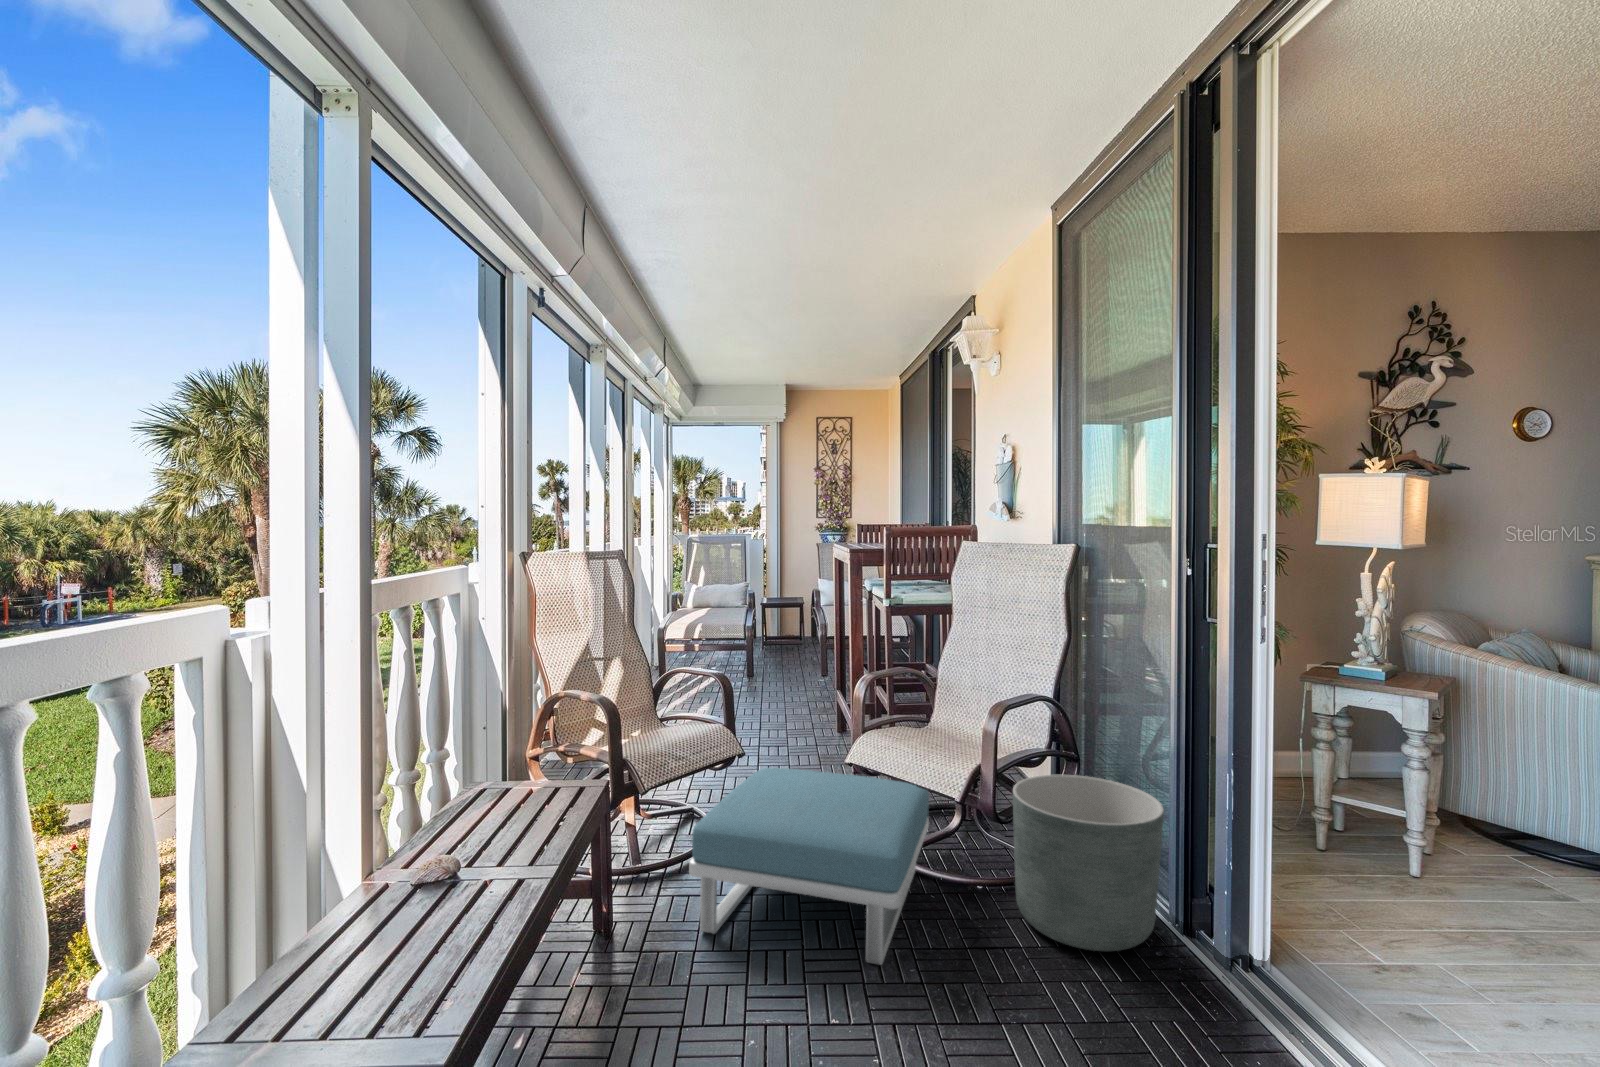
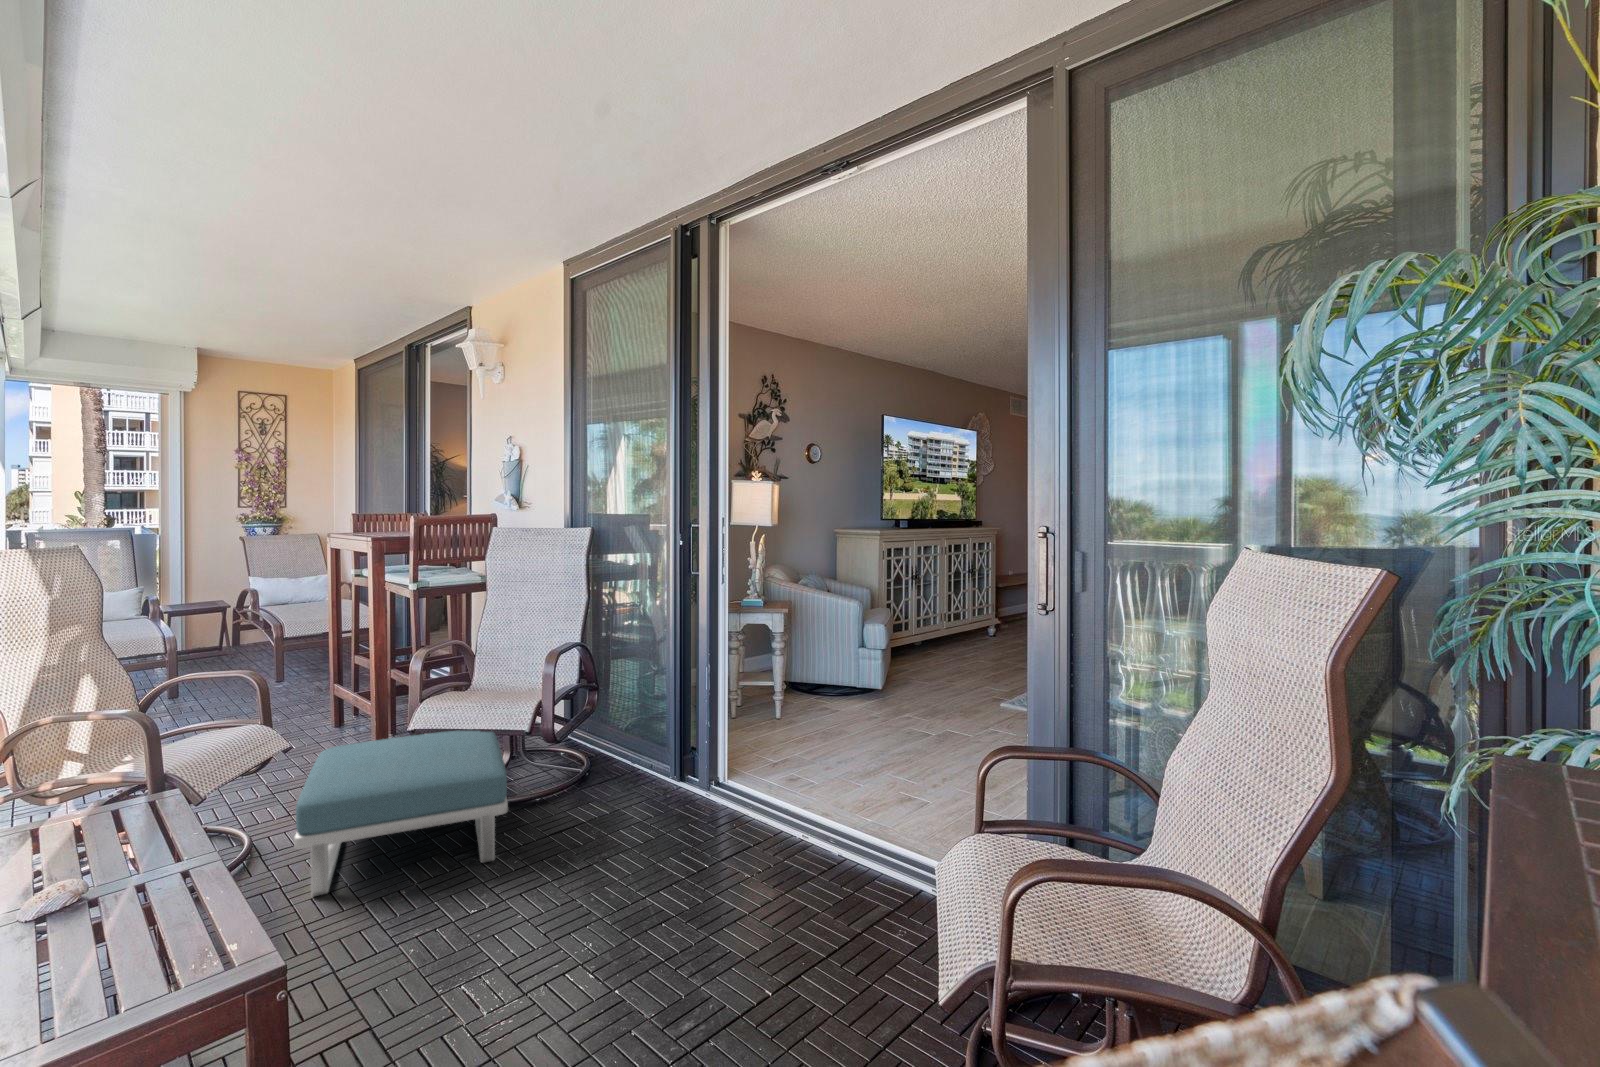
planter: present [1013,775,1164,951] -> none [568,694,669,807]

